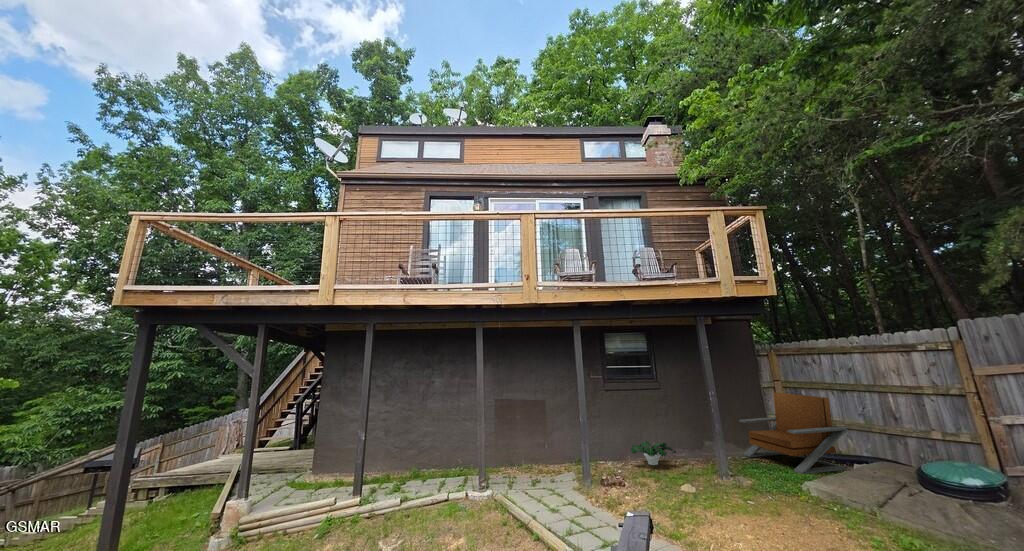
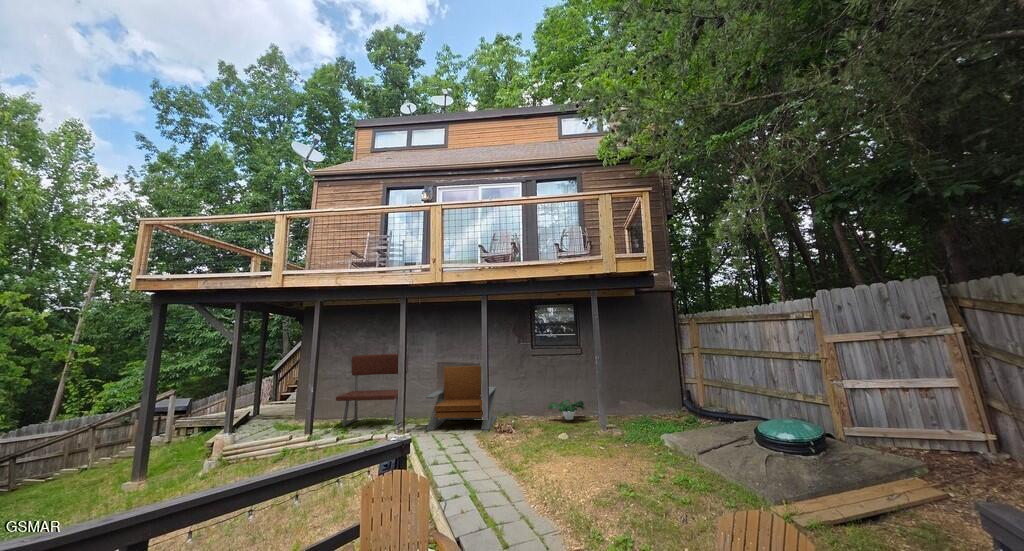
bench: none [378,389,459,482] -> present [336,354,408,427]
lounge chair: present [739,393,848,474] -> present [426,366,497,431]

